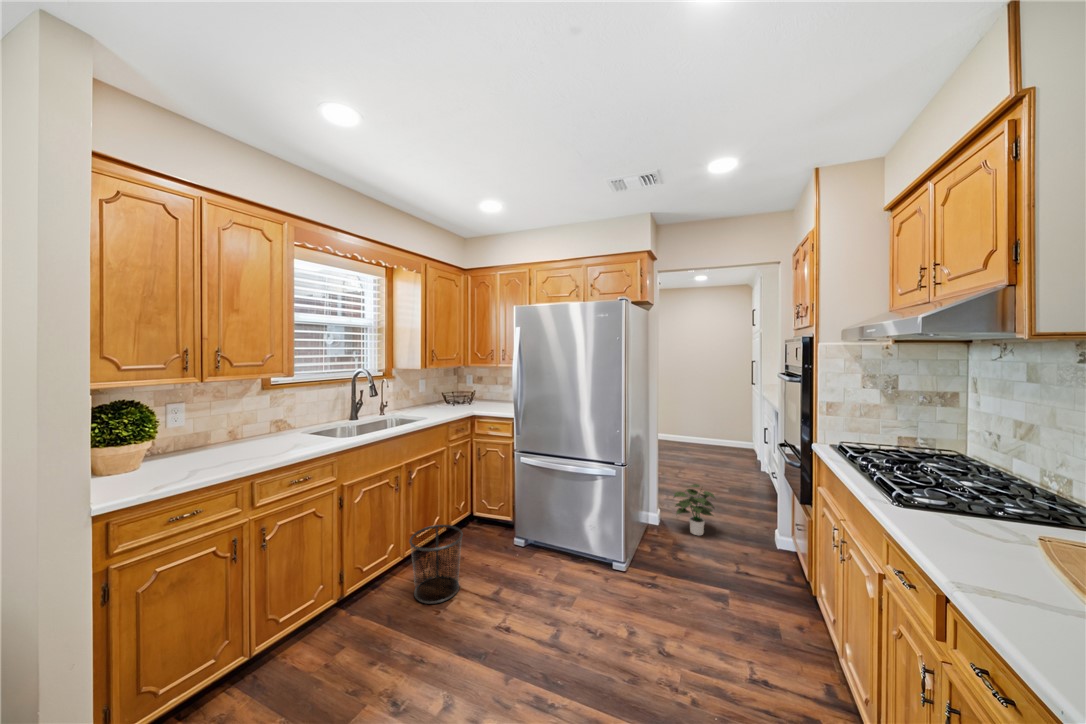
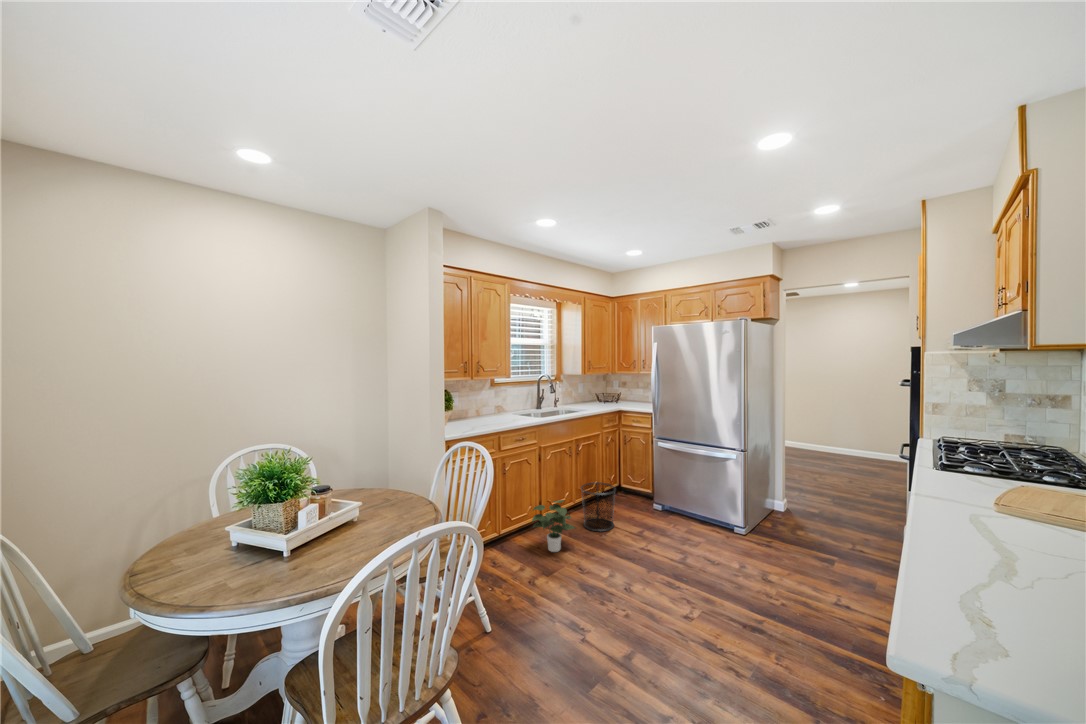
potted plant: present [674,484,715,535] -> present [532,500,575,552]

